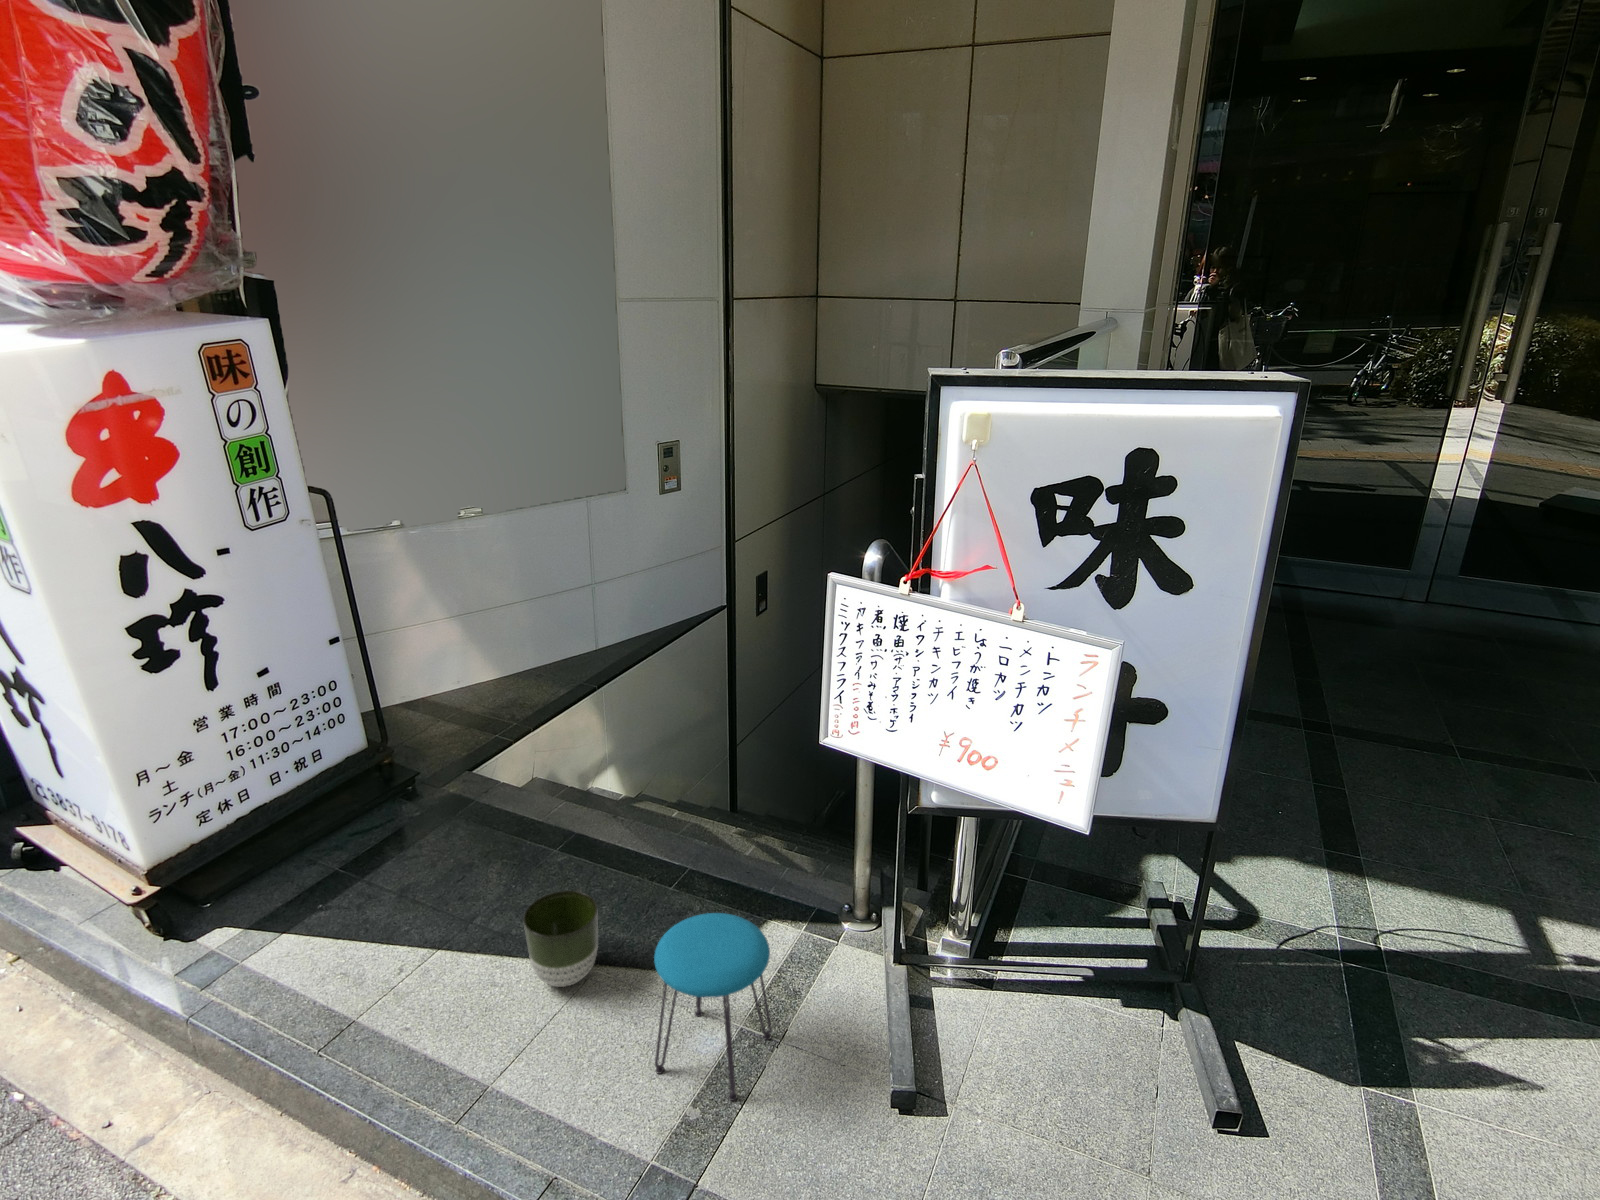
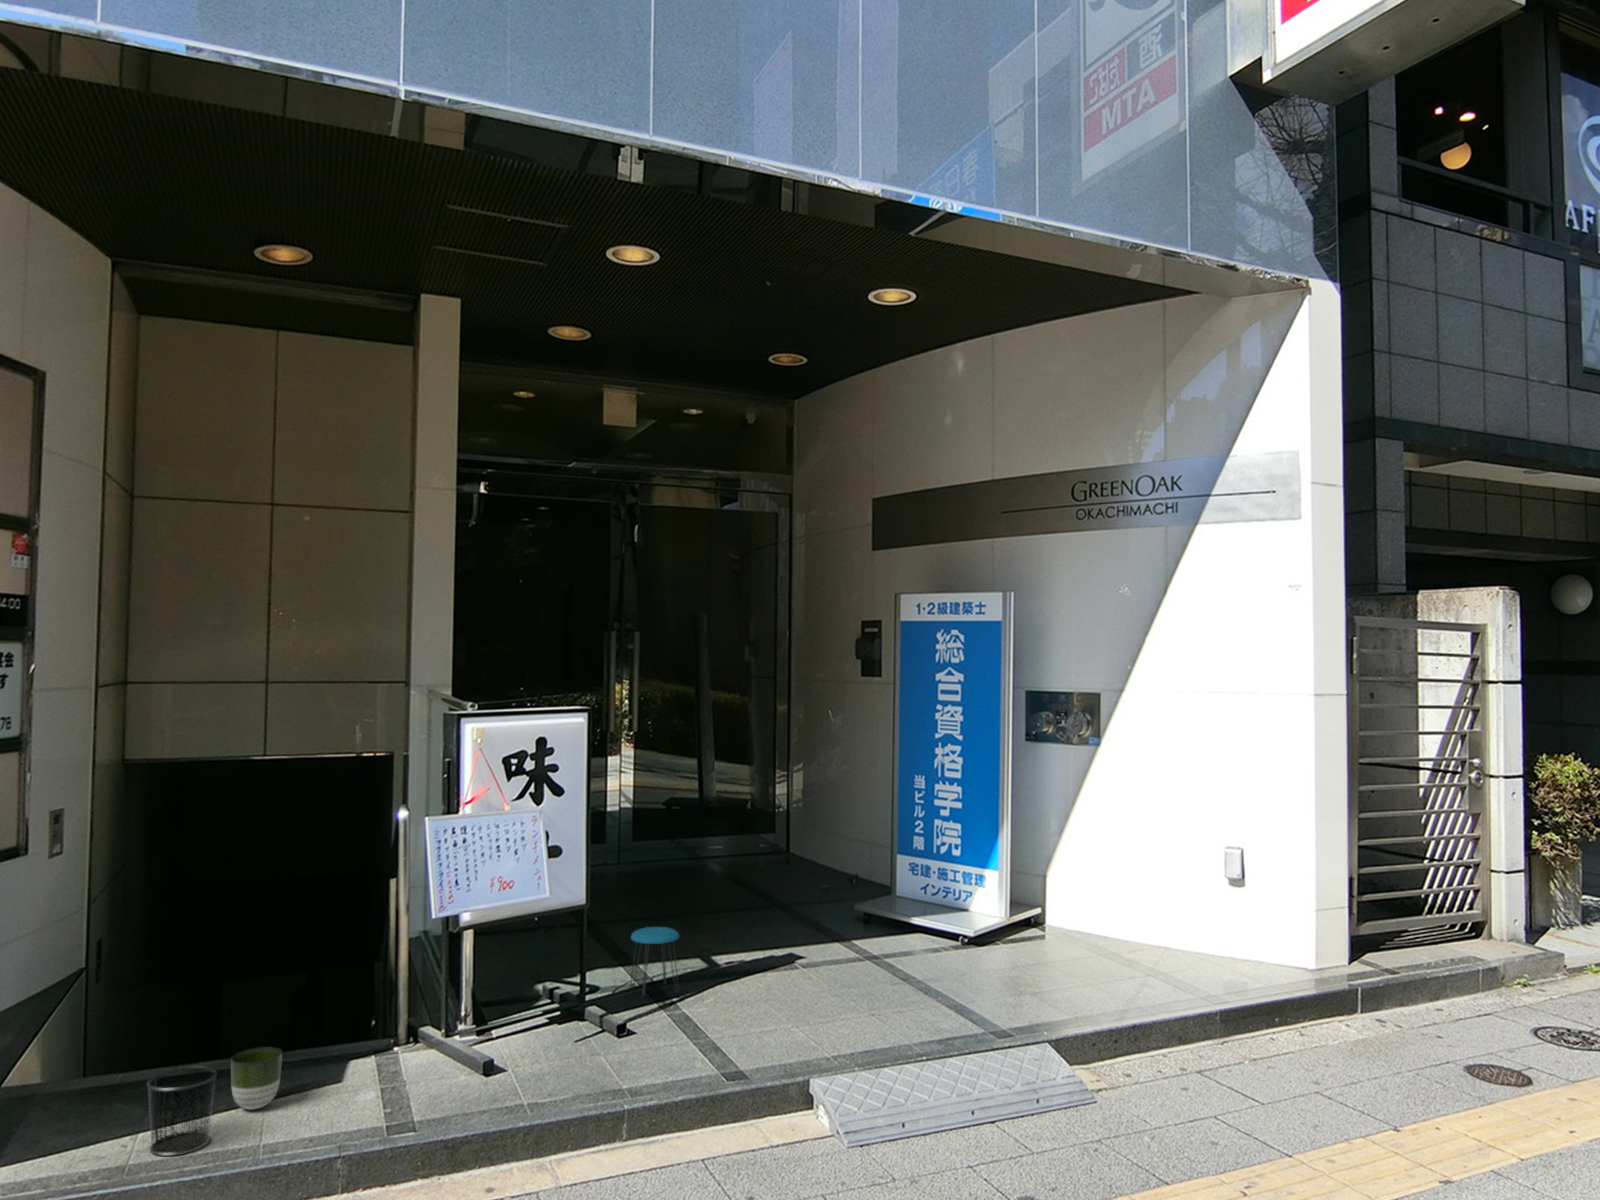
waste bin: none [355,907,460,1046] -> present [147,1066,217,1156]
stool: present [654,913,772,1100] -> present [631,927,679,998]

